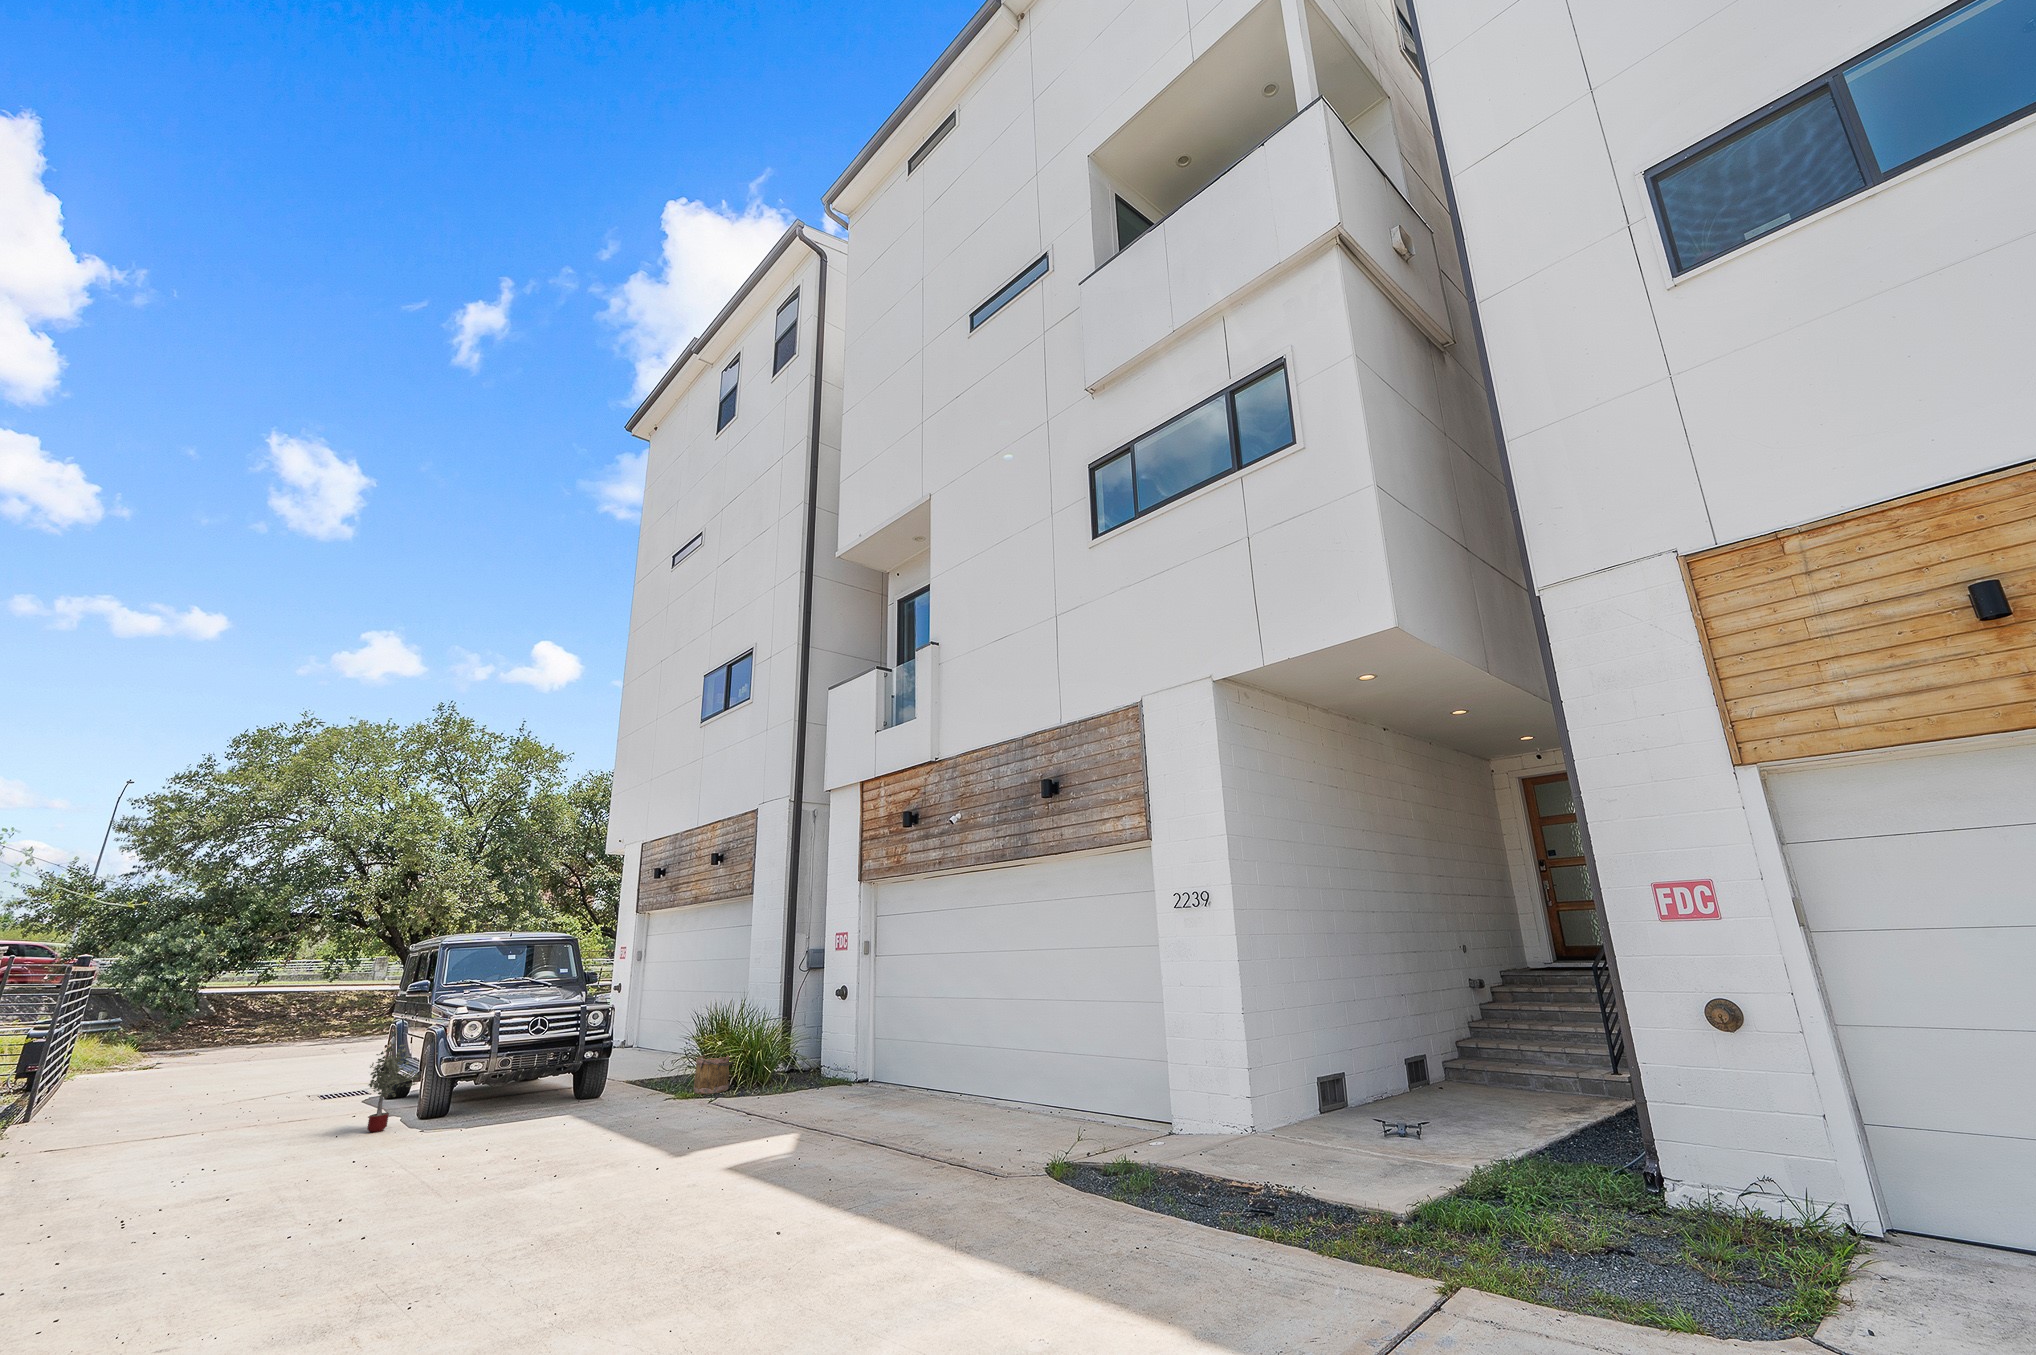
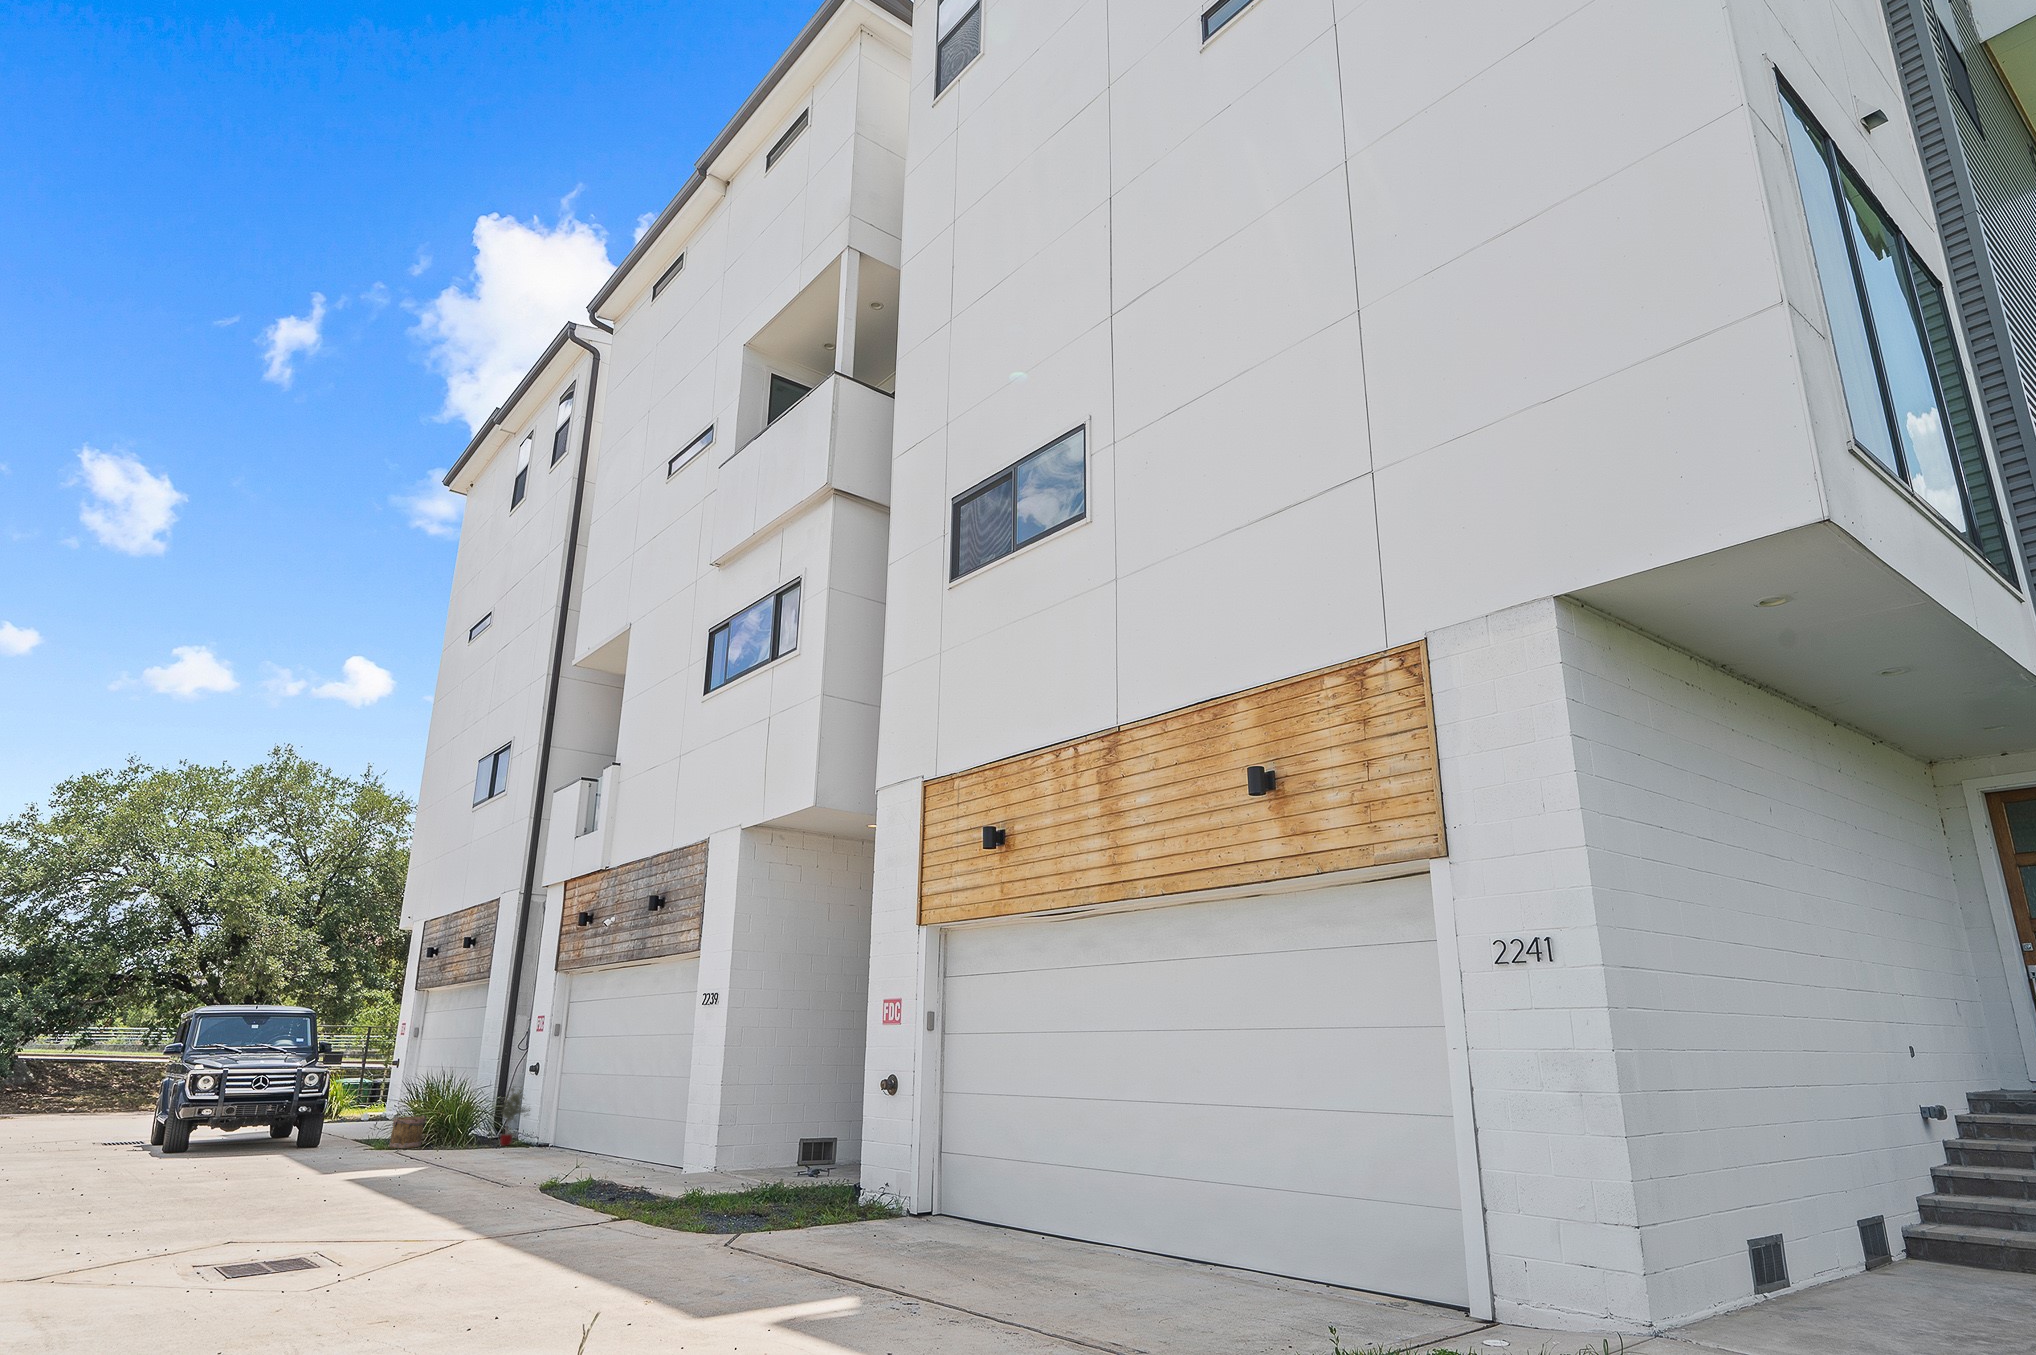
potted tree: present [367,1043,419,1133] -> present [500,1087,530,1146]

